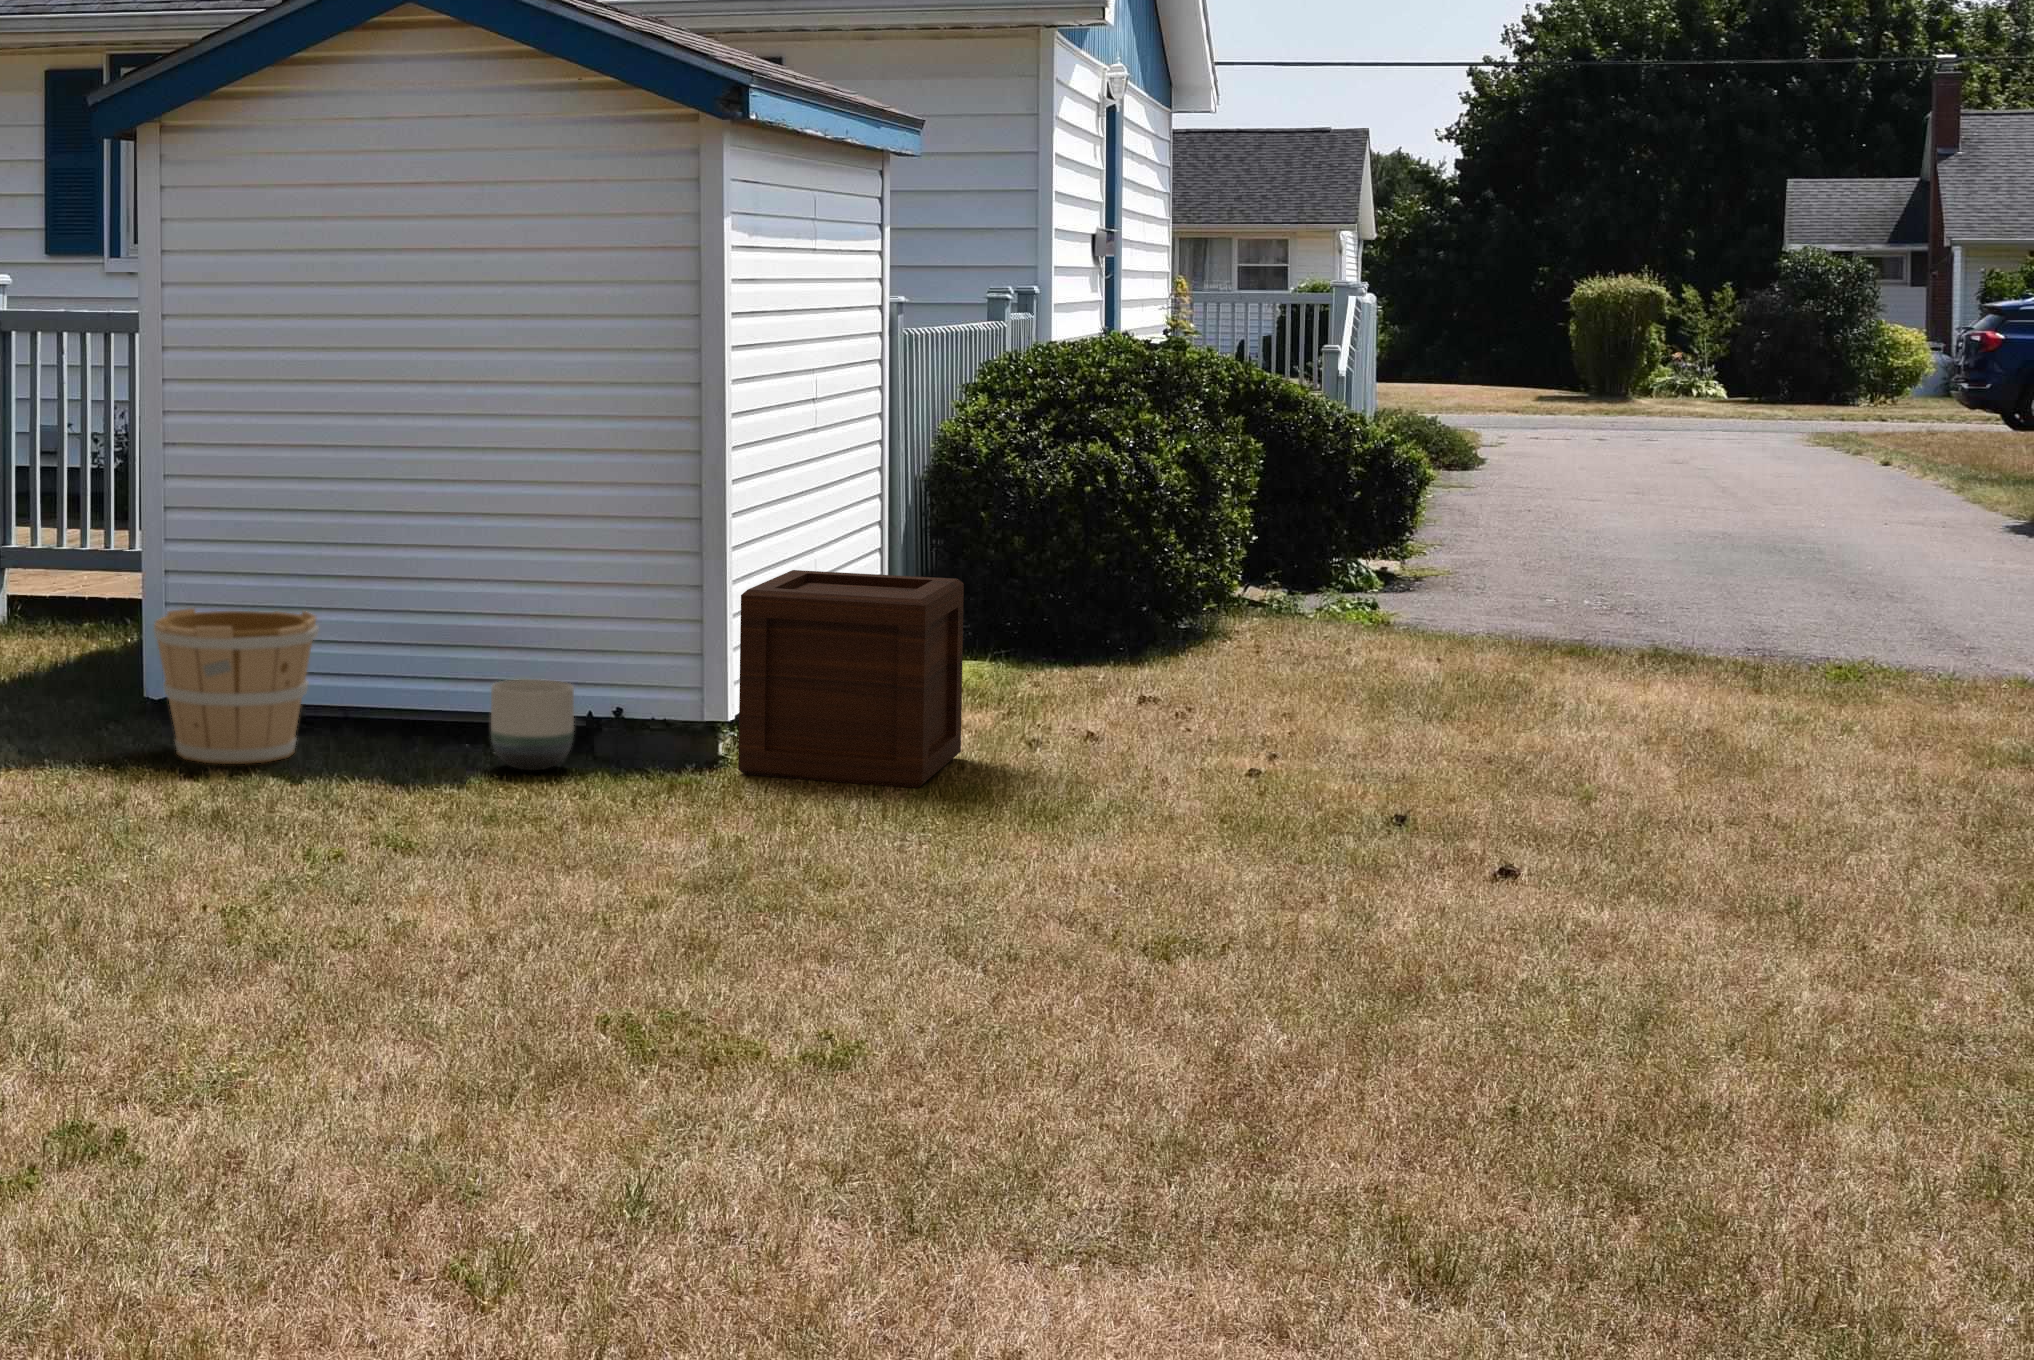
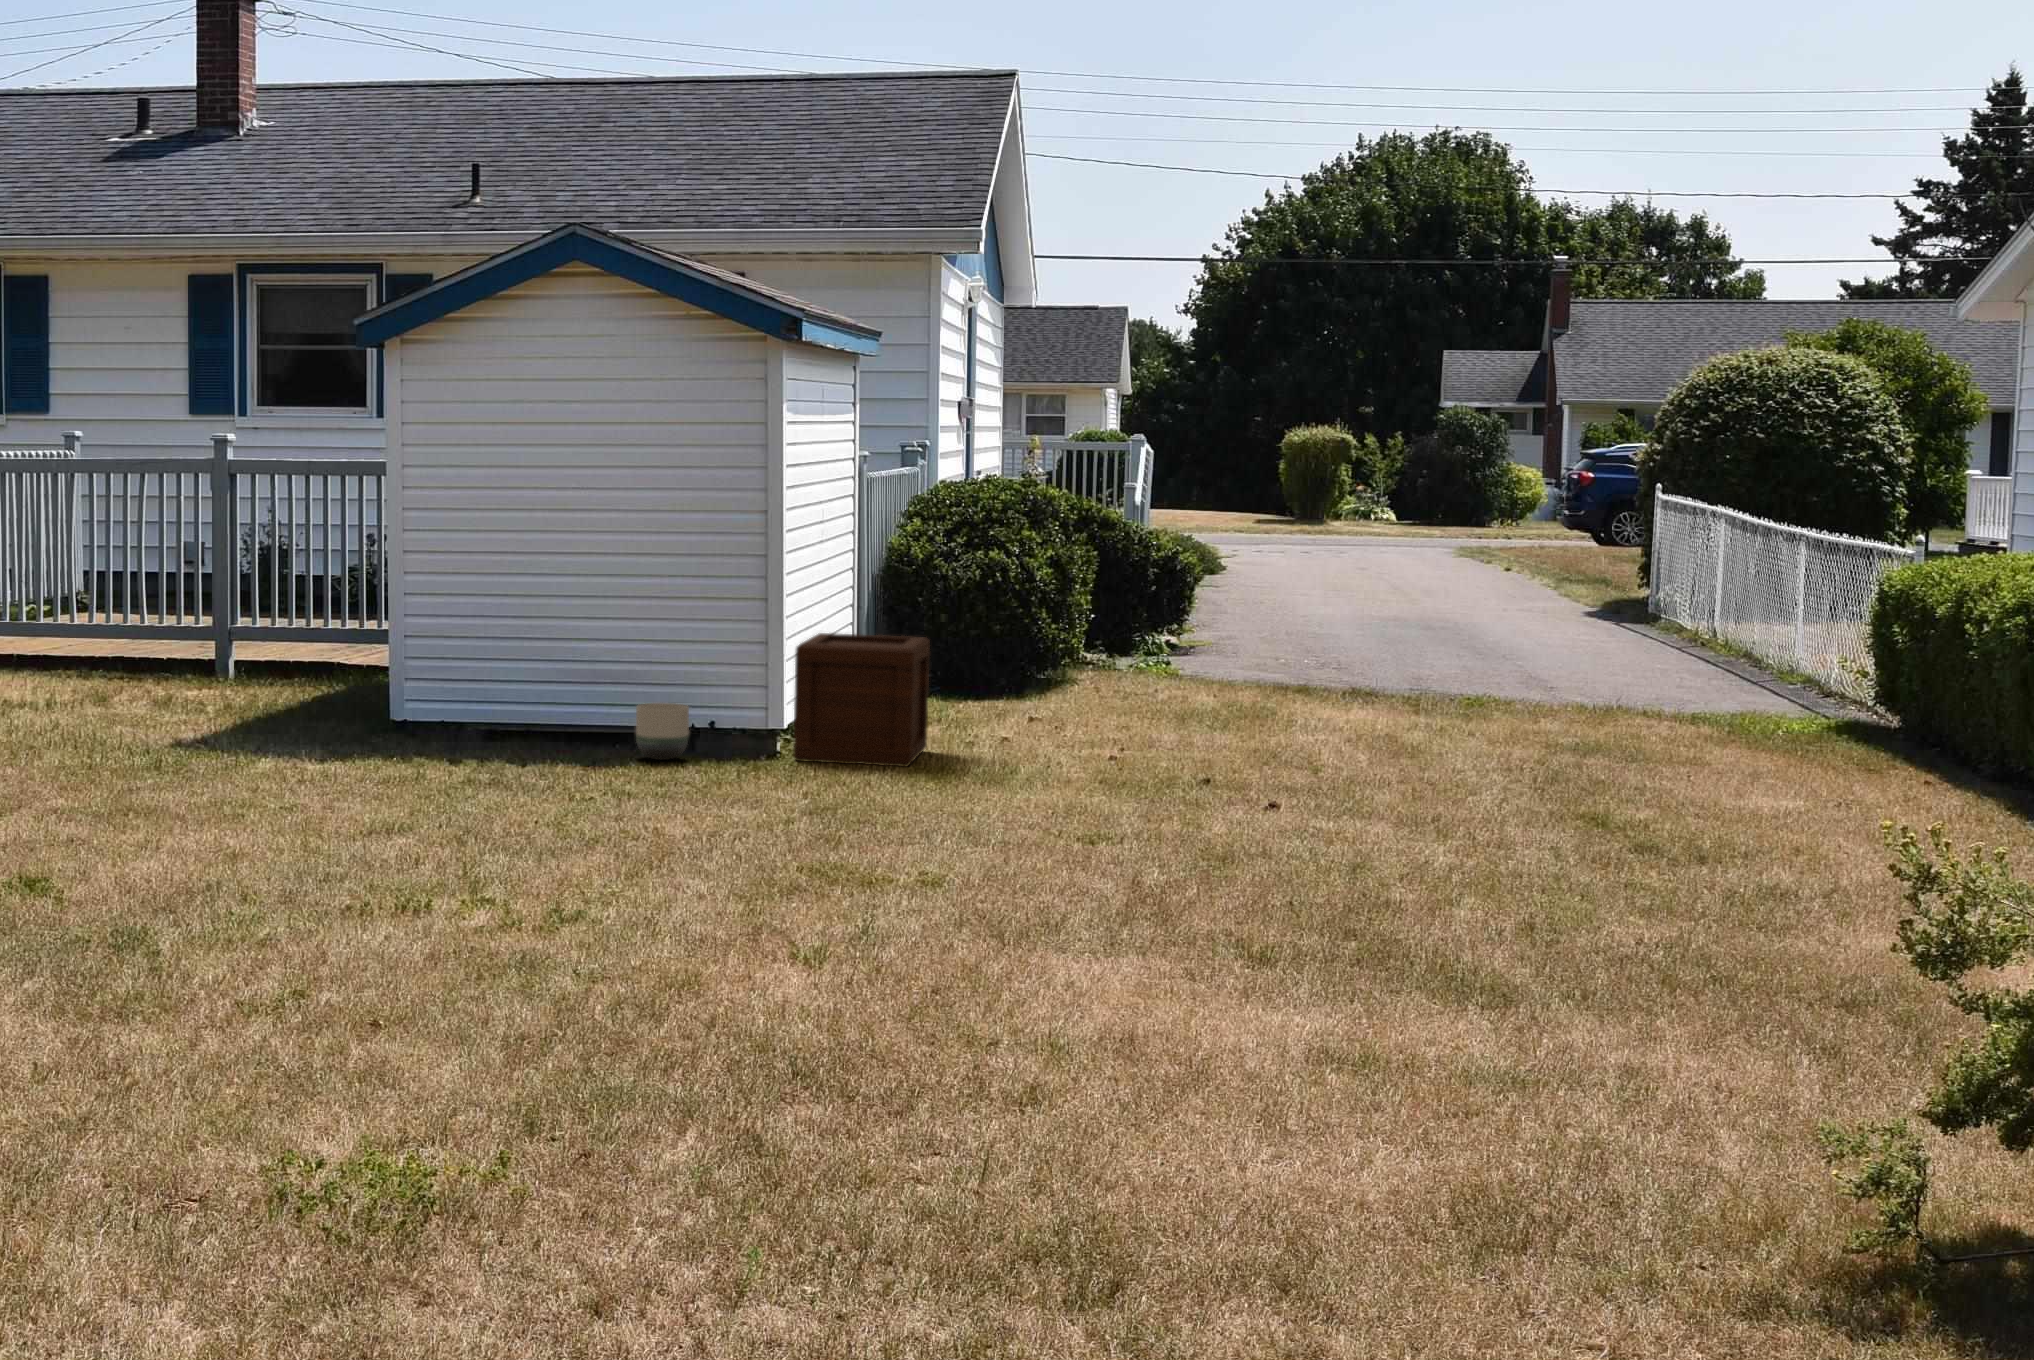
wooden bucket: present [154,608,319,764] -> none [414,660,520,759]

